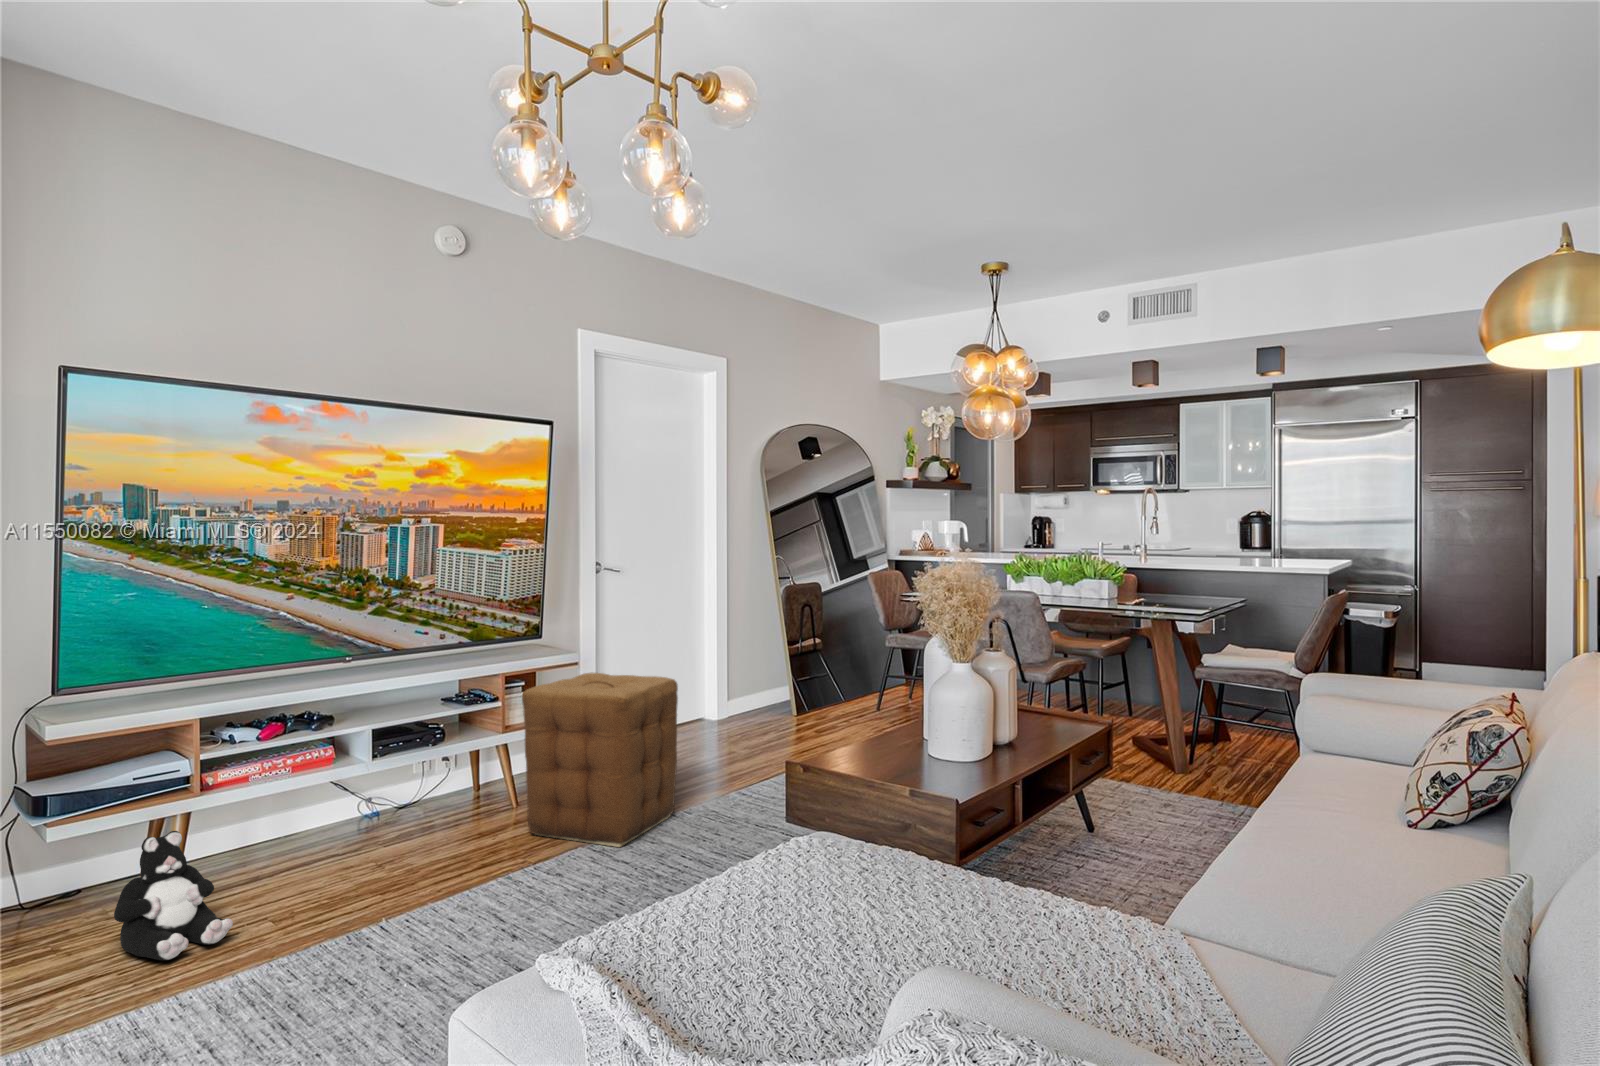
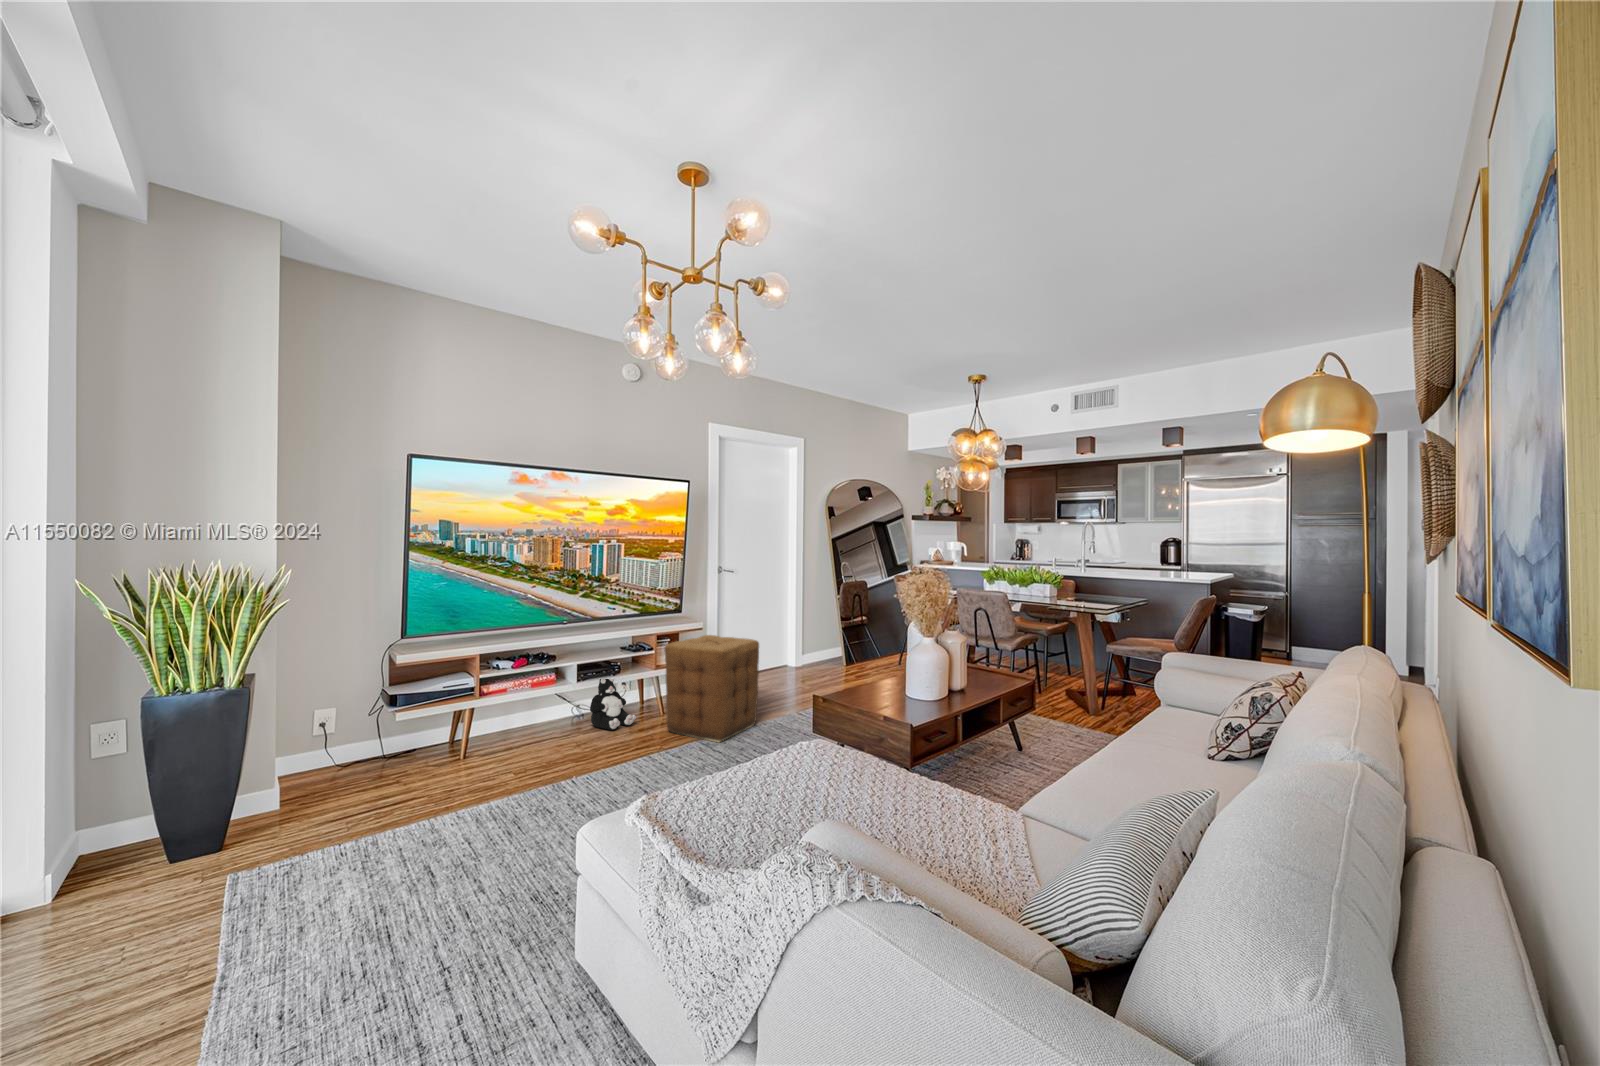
plush toy: present [114,831,233,960] -> present [590,679,636,730]

